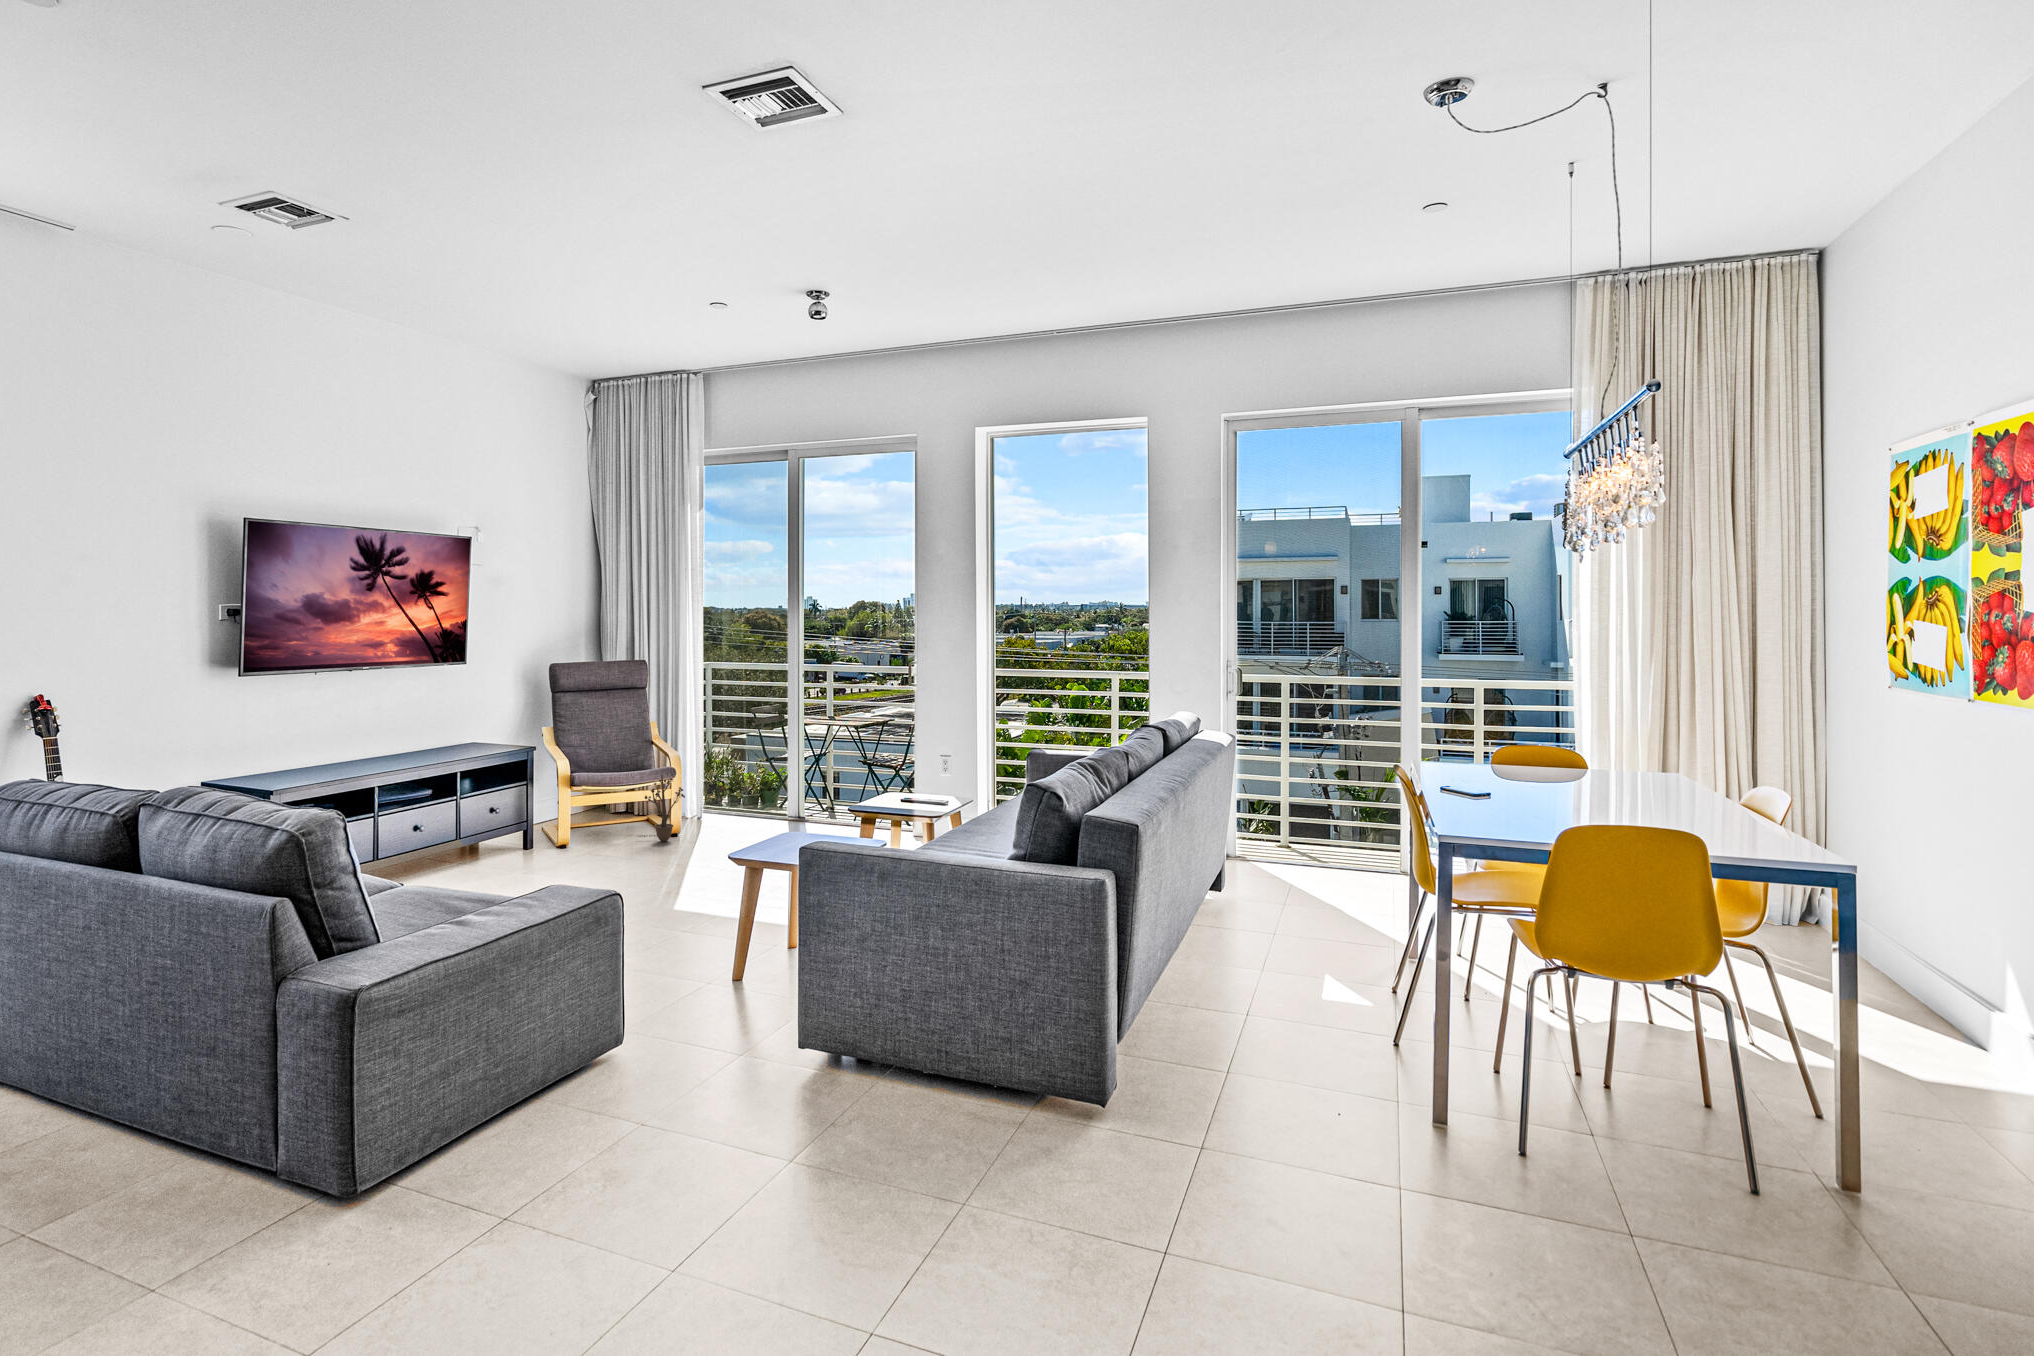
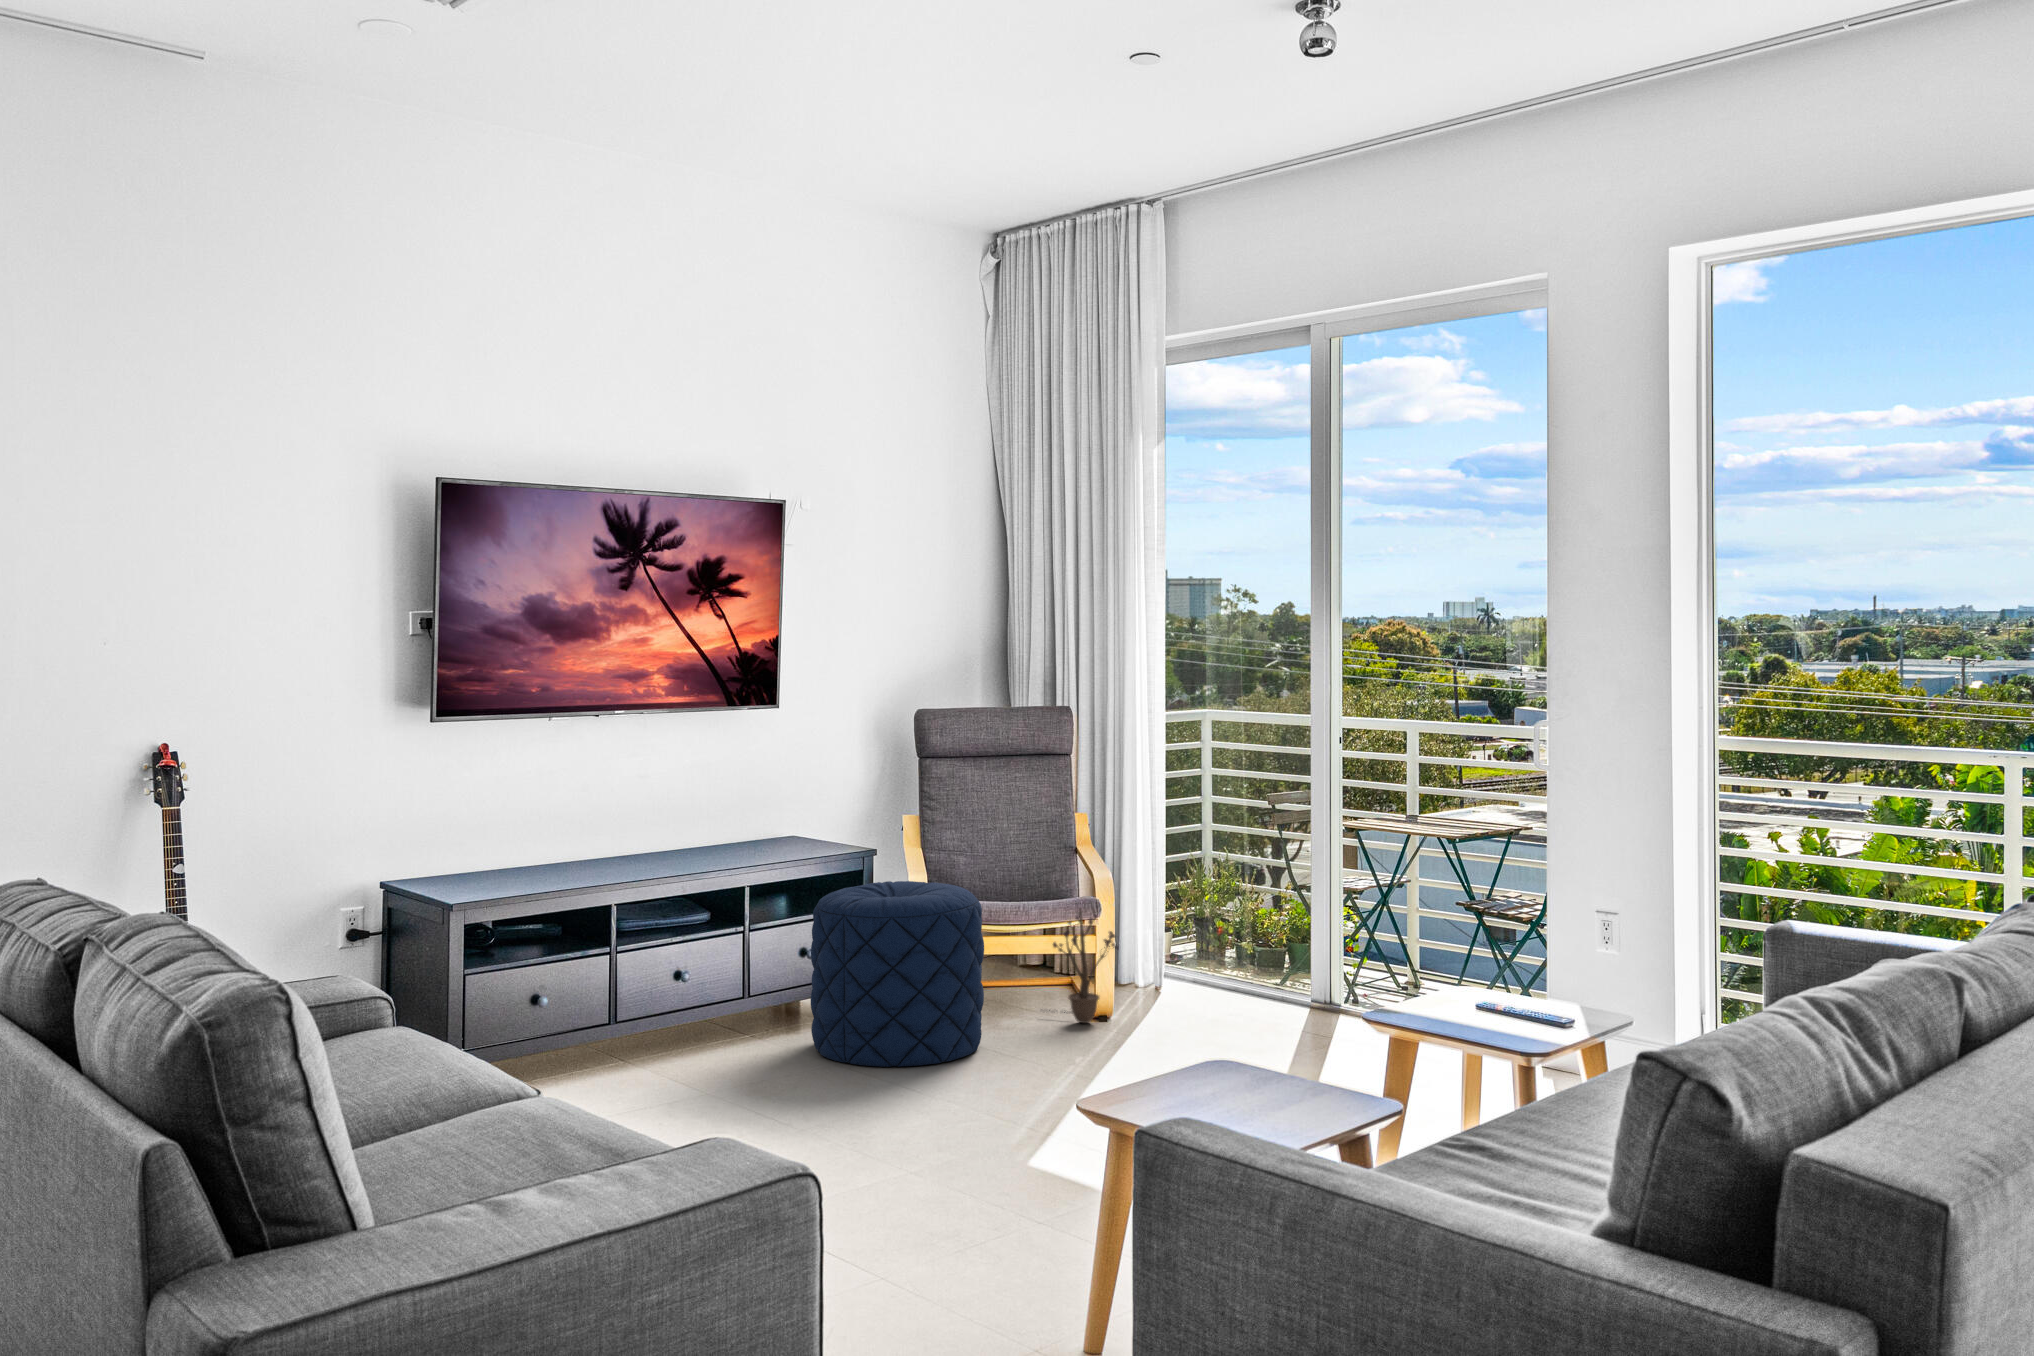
pouf: none [502,765,611,875] -> present [811,881,984,1067]

